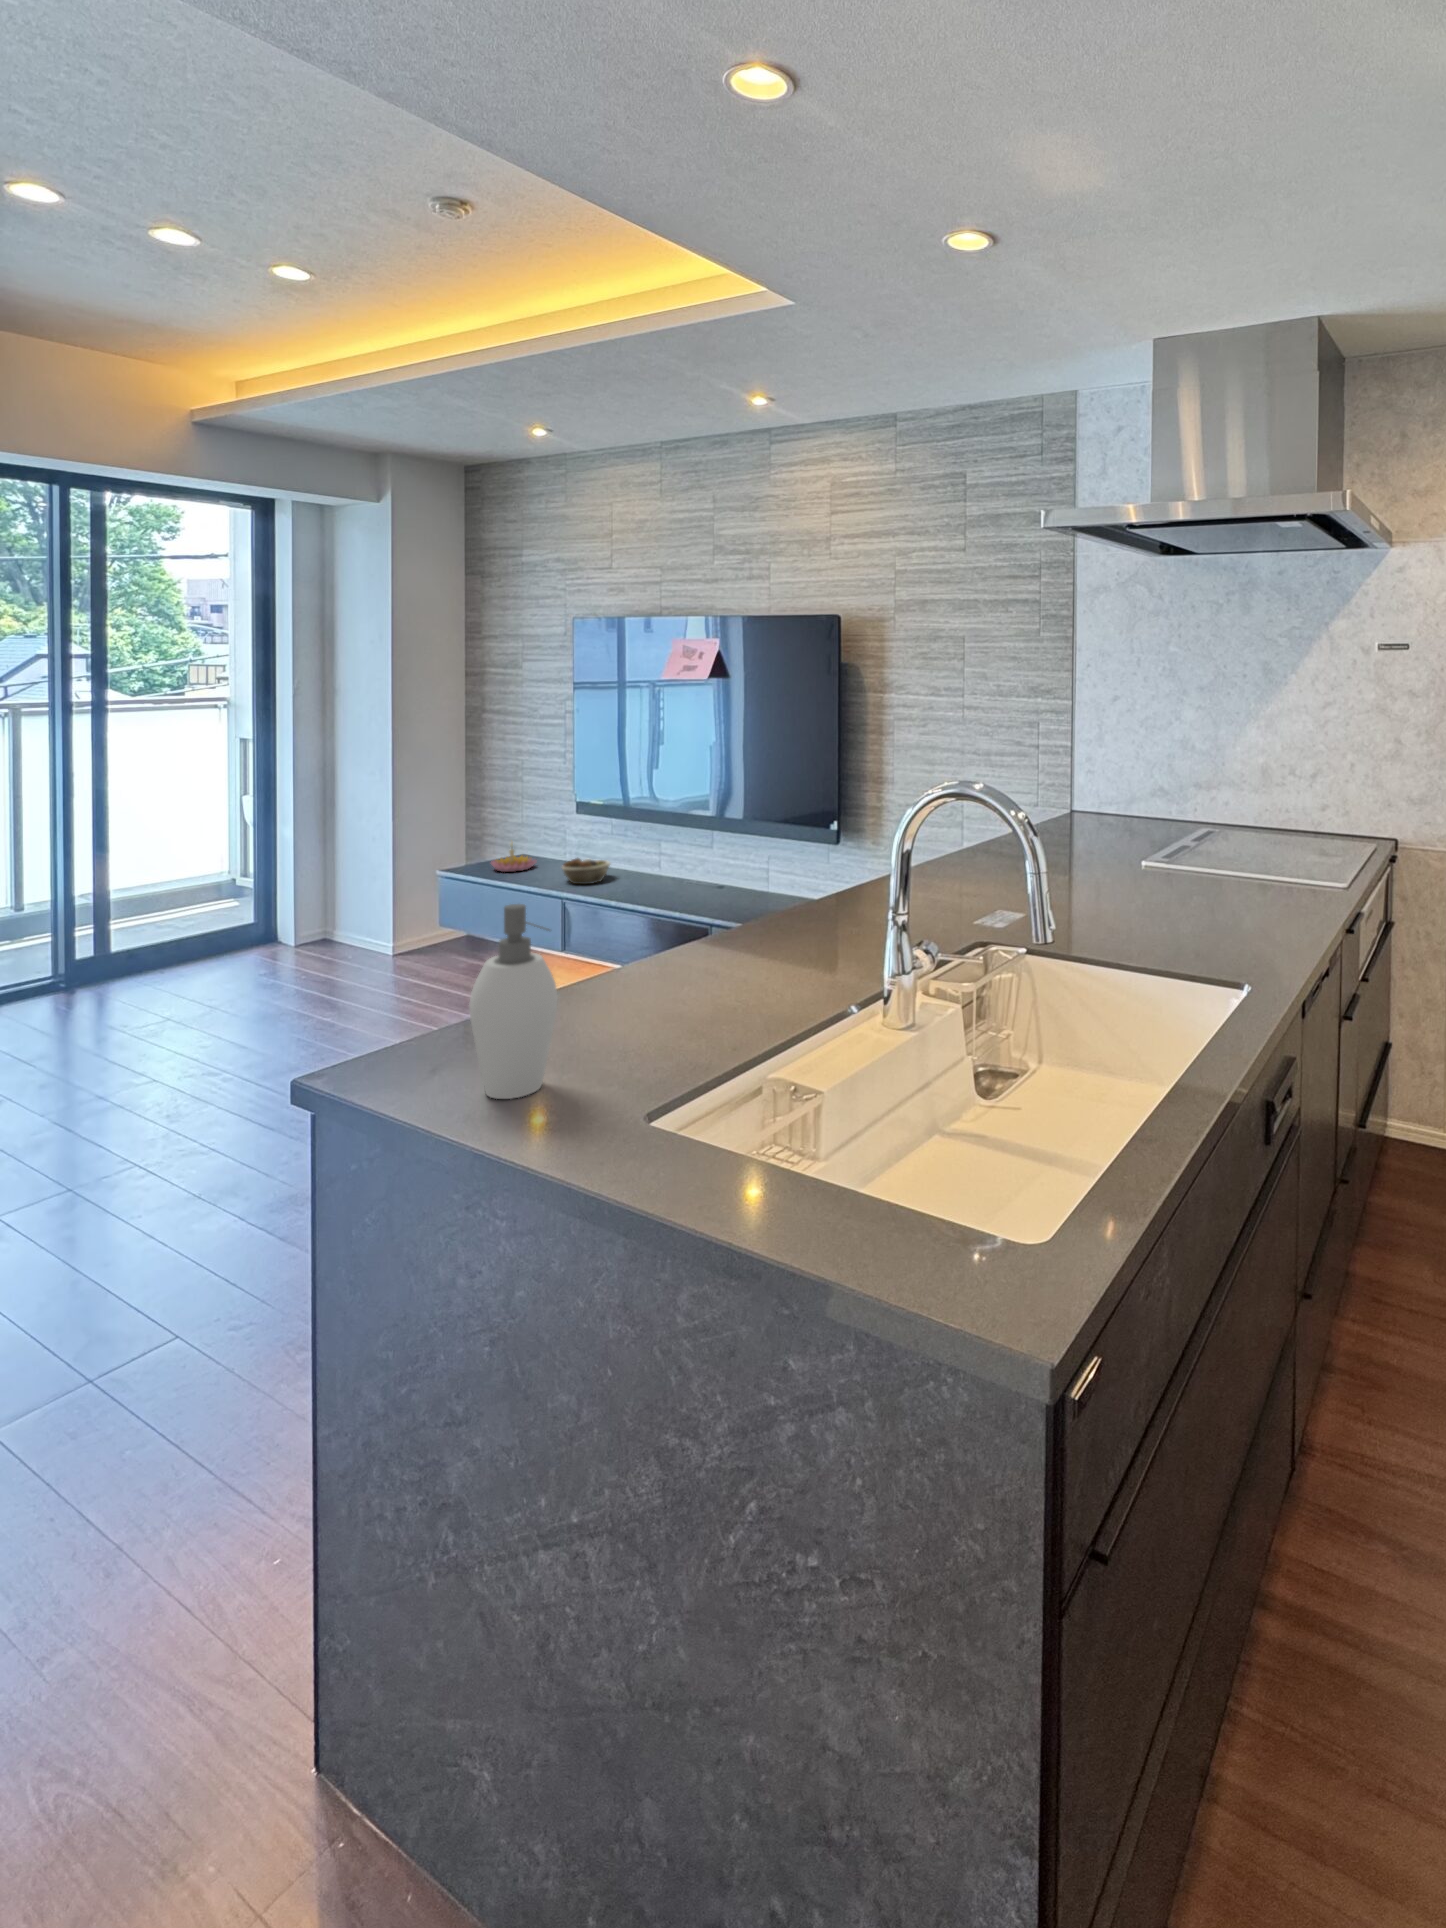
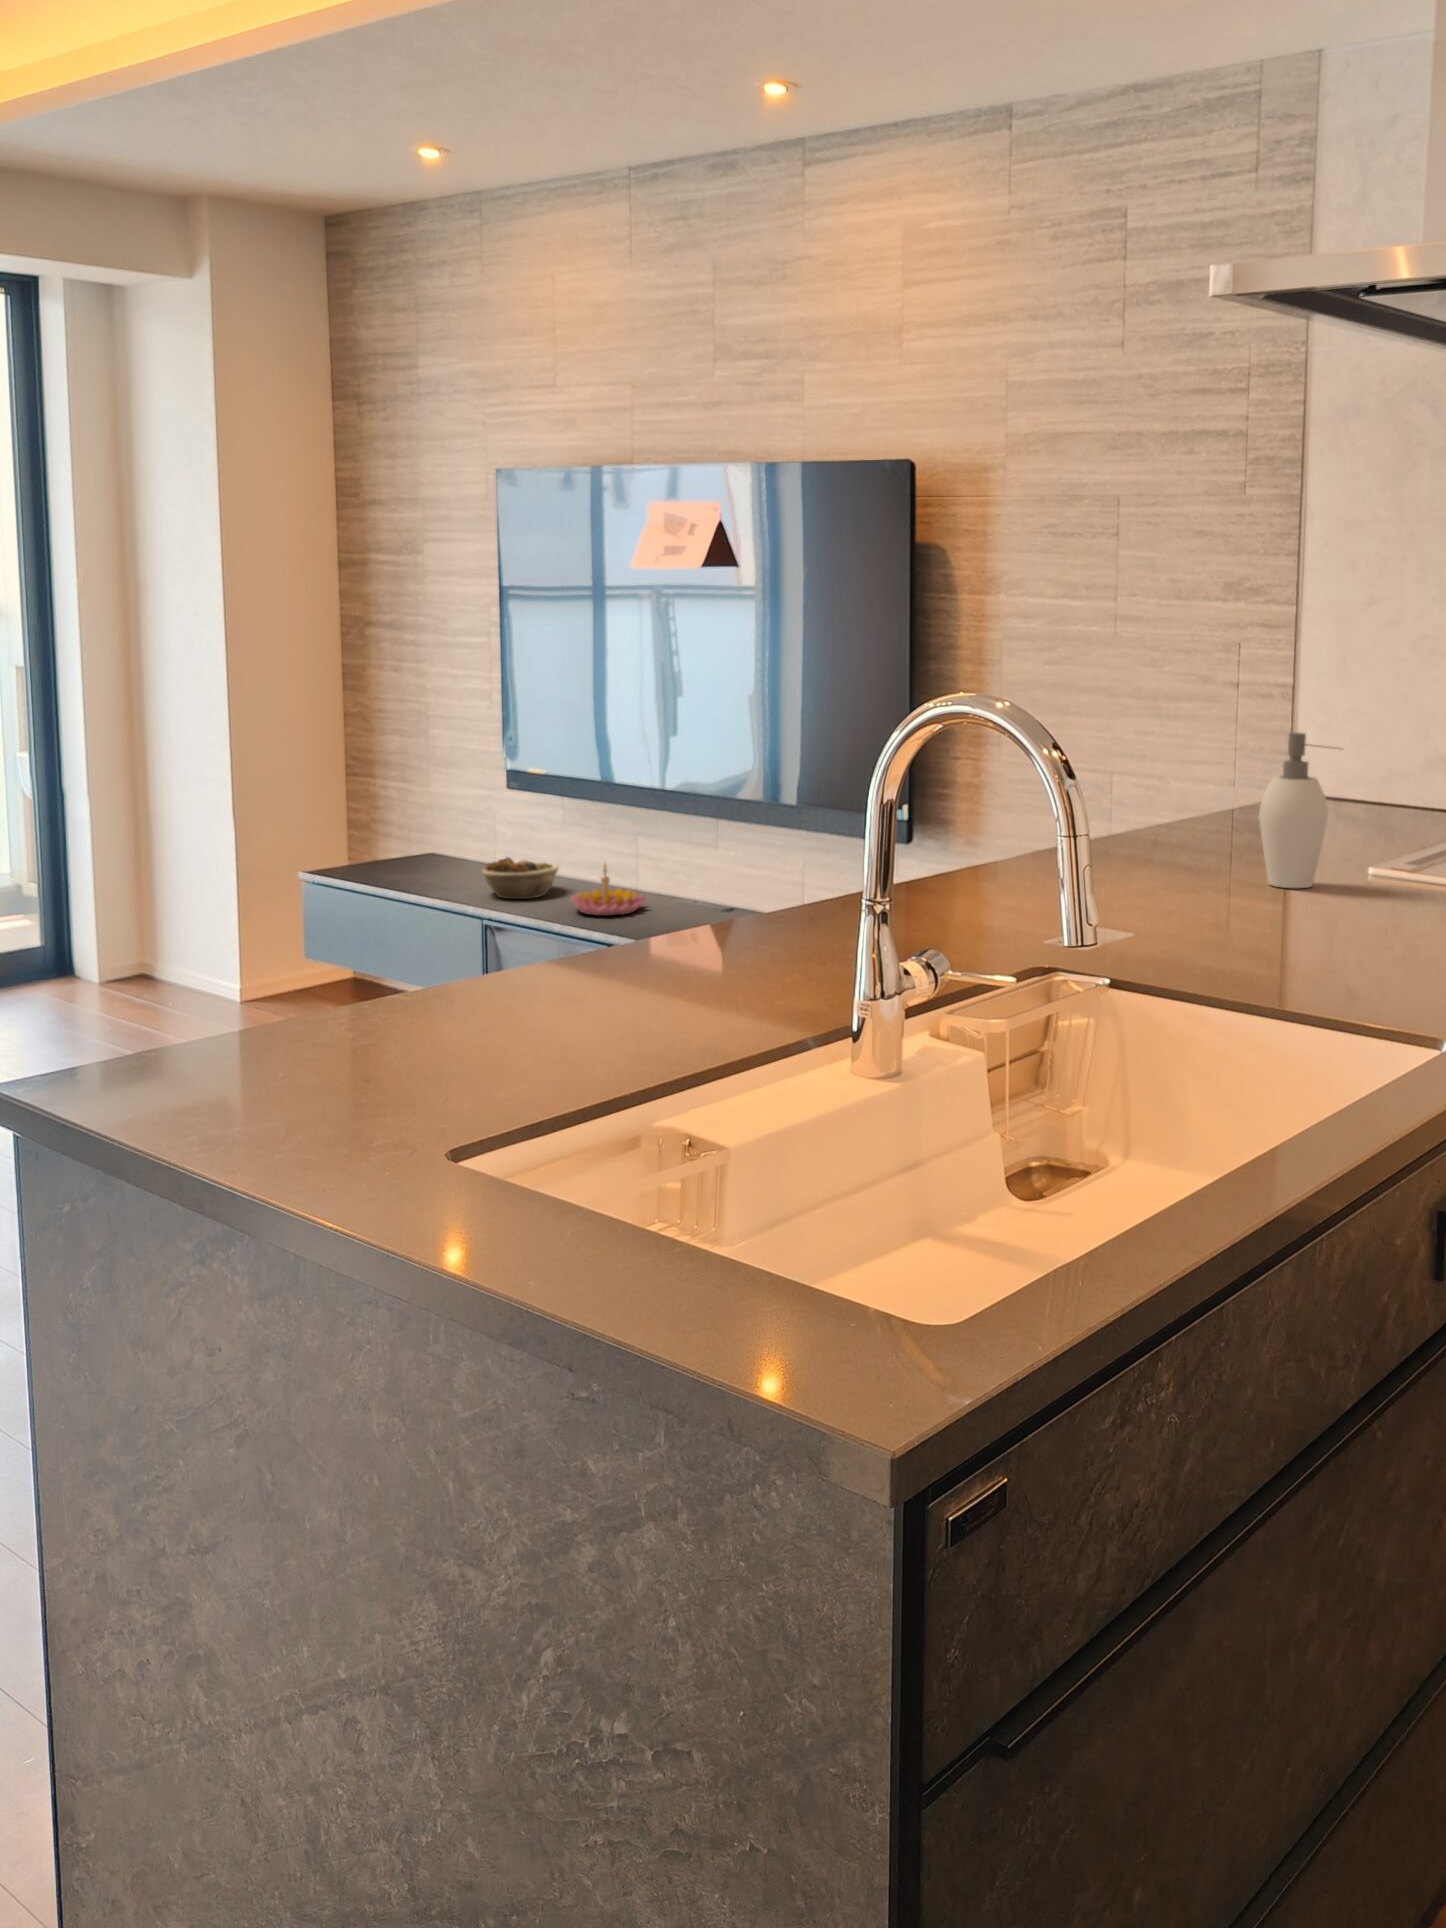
candle holder: present [491,844,537,872] -> present [571,862,647,916]
soap dispenser: present [469,904,558,1099] -> present [1259,732,1337,888]

